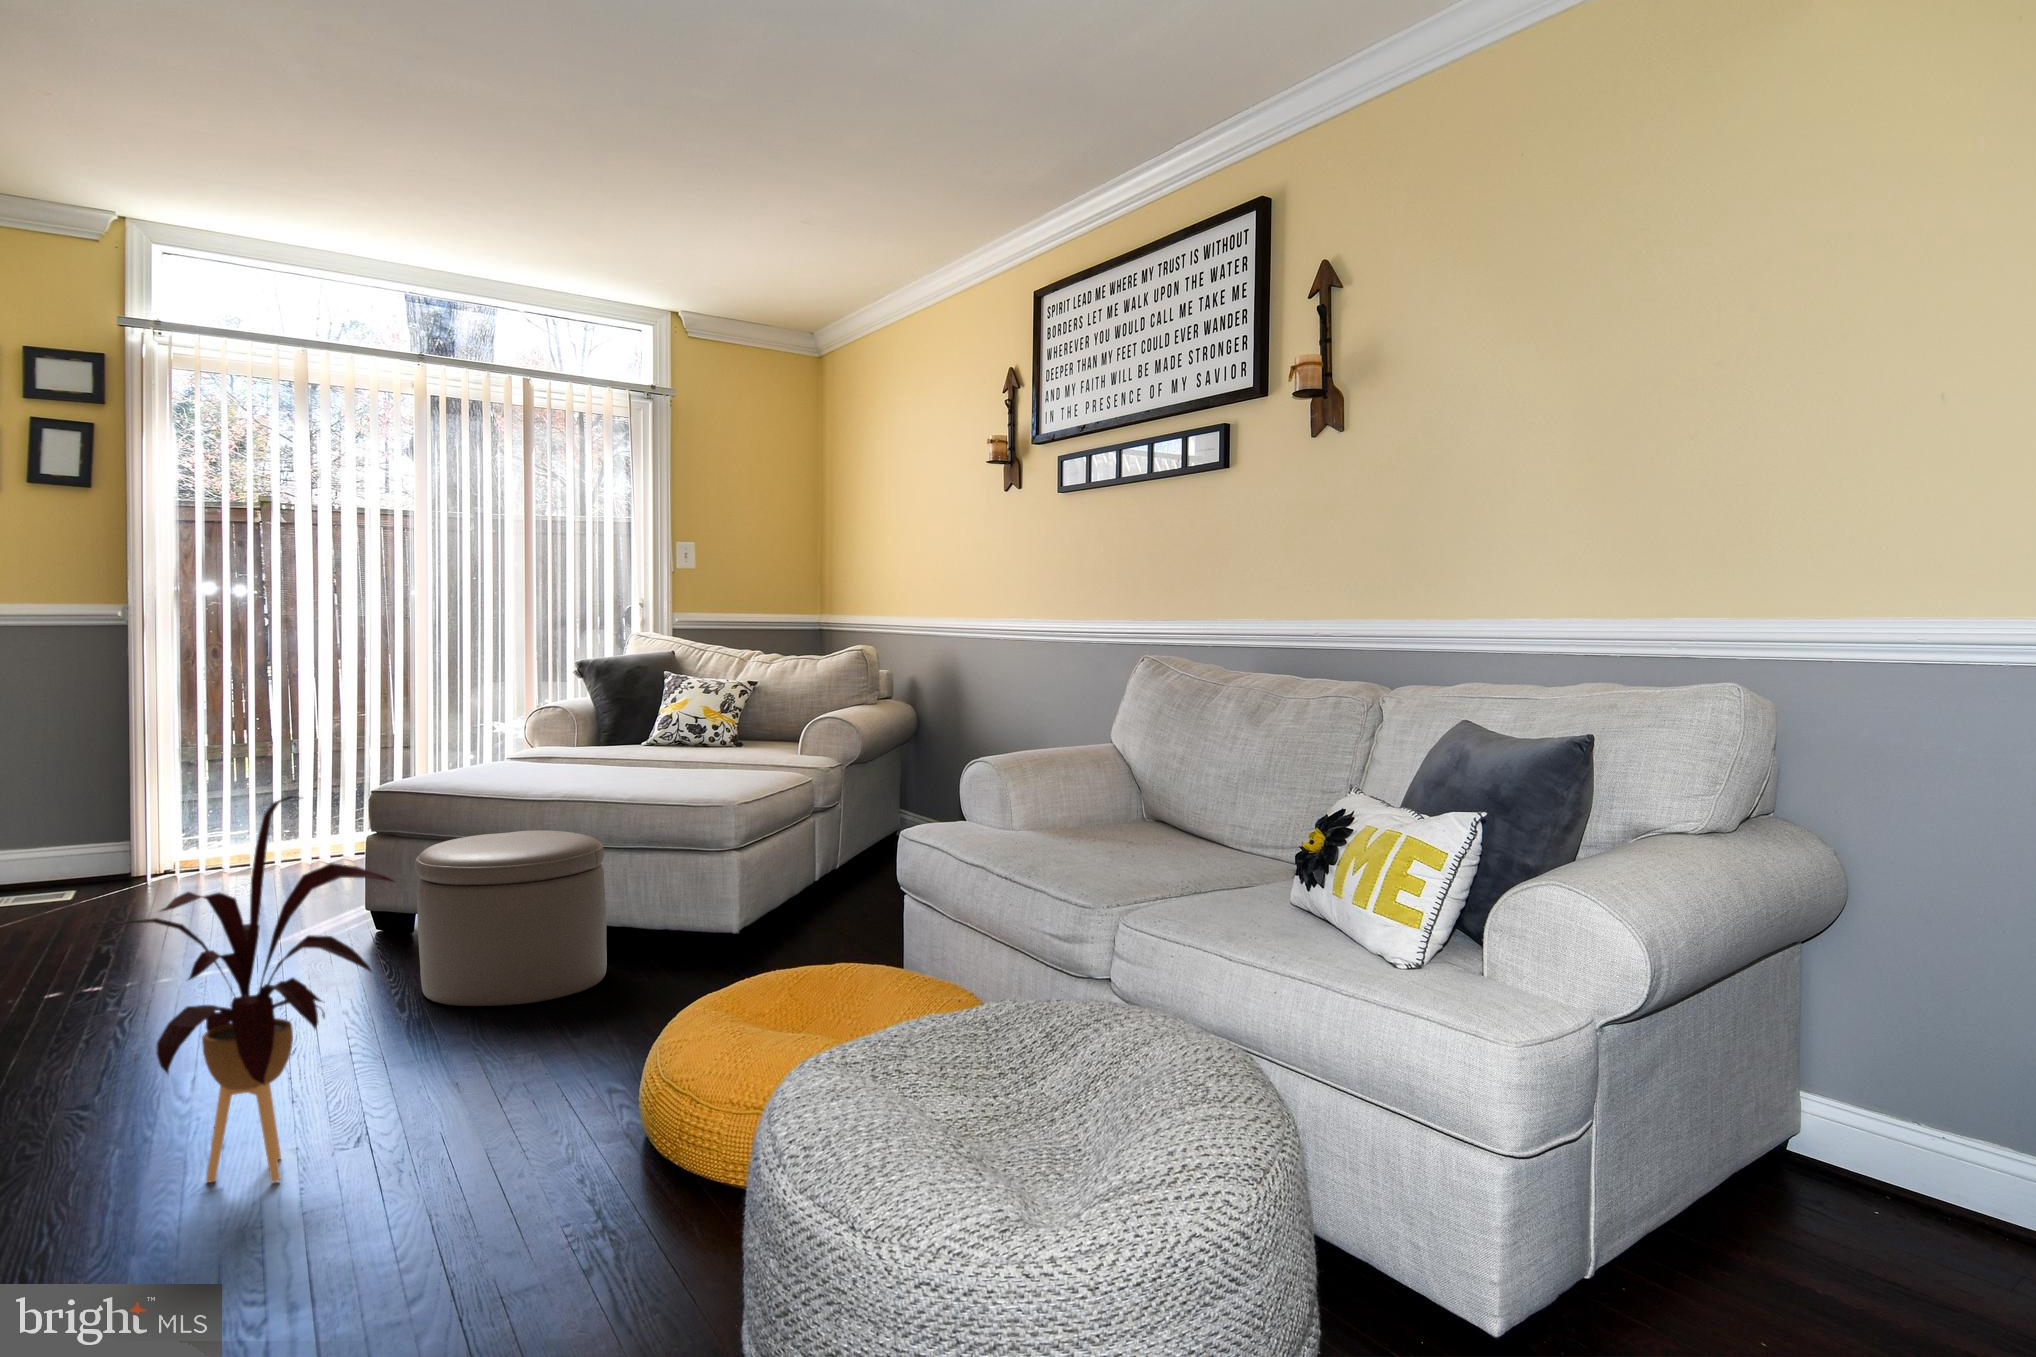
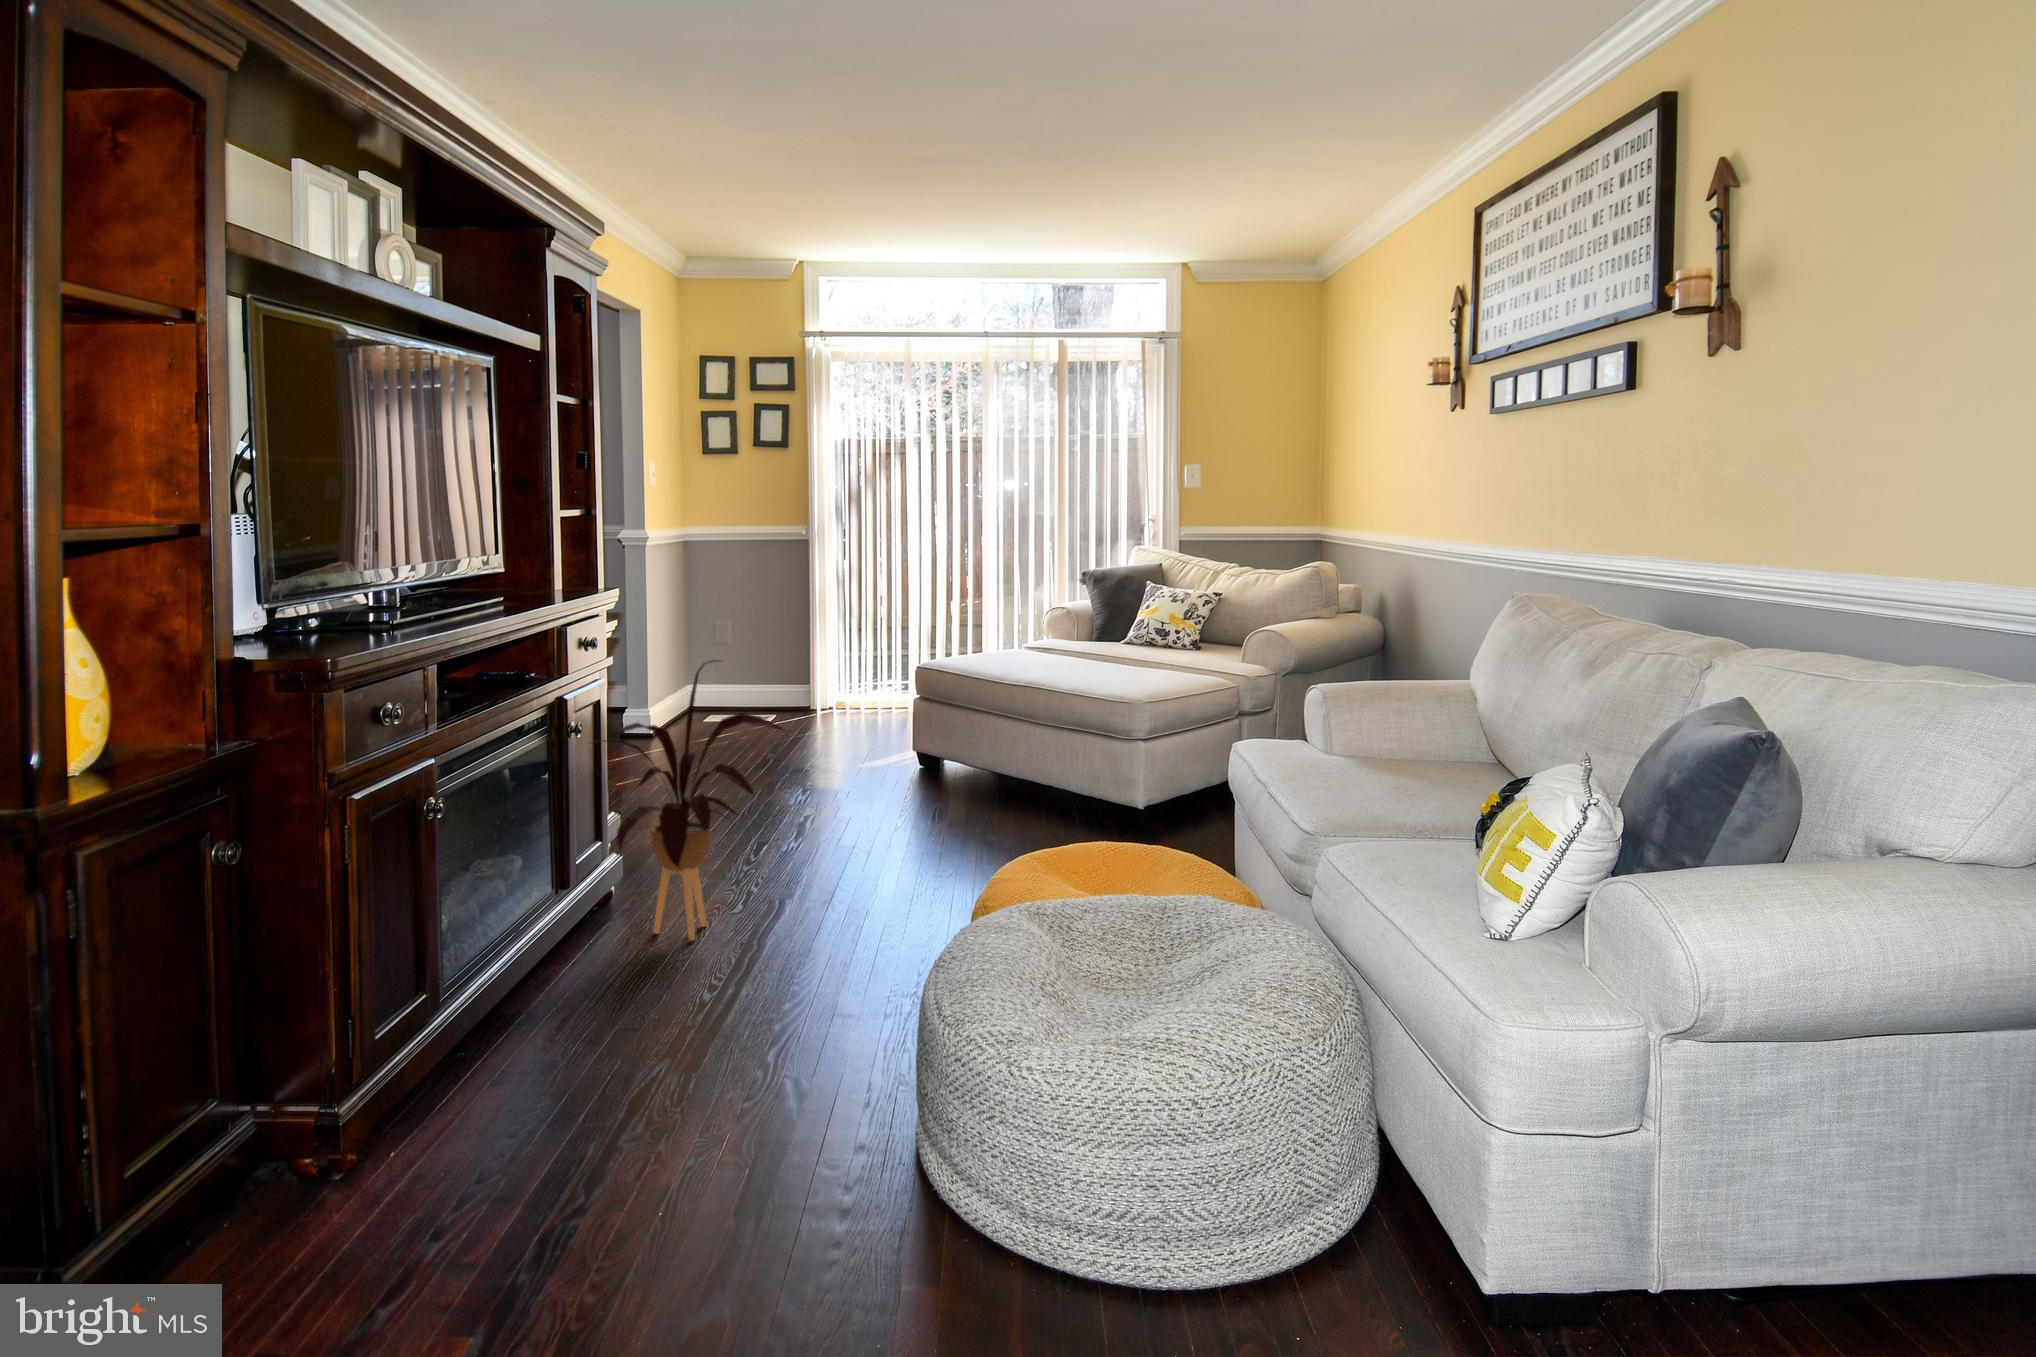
ottoman: present [415,830,607,1006] -> none [875,708,1021,846]

